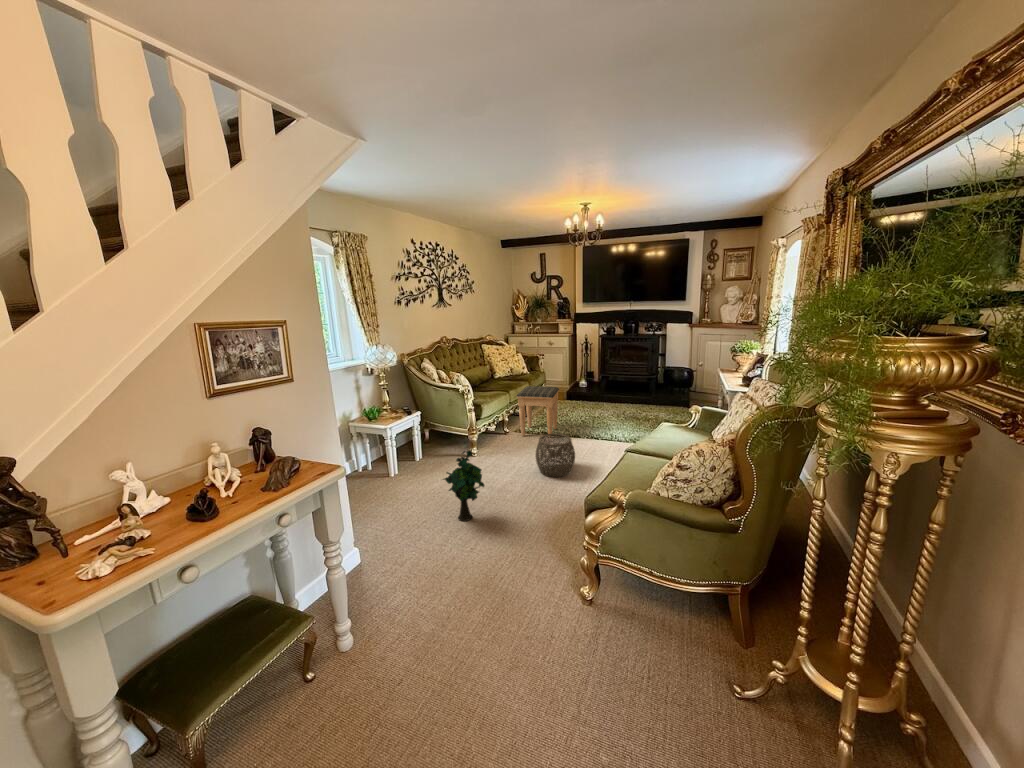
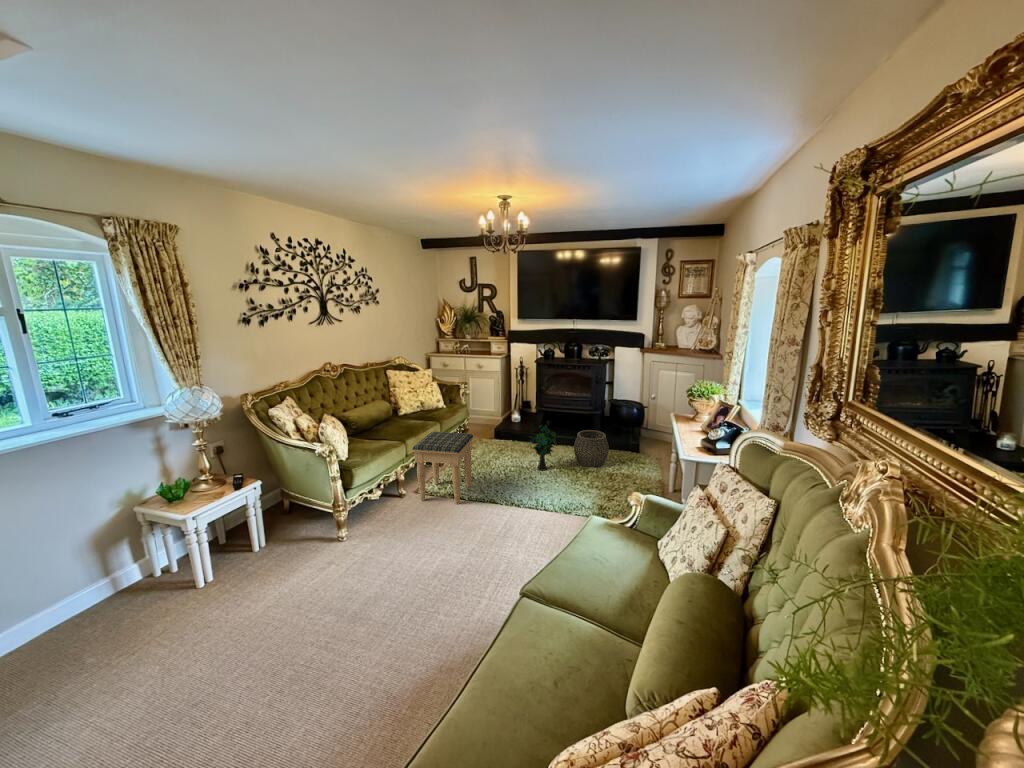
woven basket: present [535,434,575,477] -> present [574,430,609,467]
decorative plant: present [443,451,485,521] -> present [529,420,557,471]

